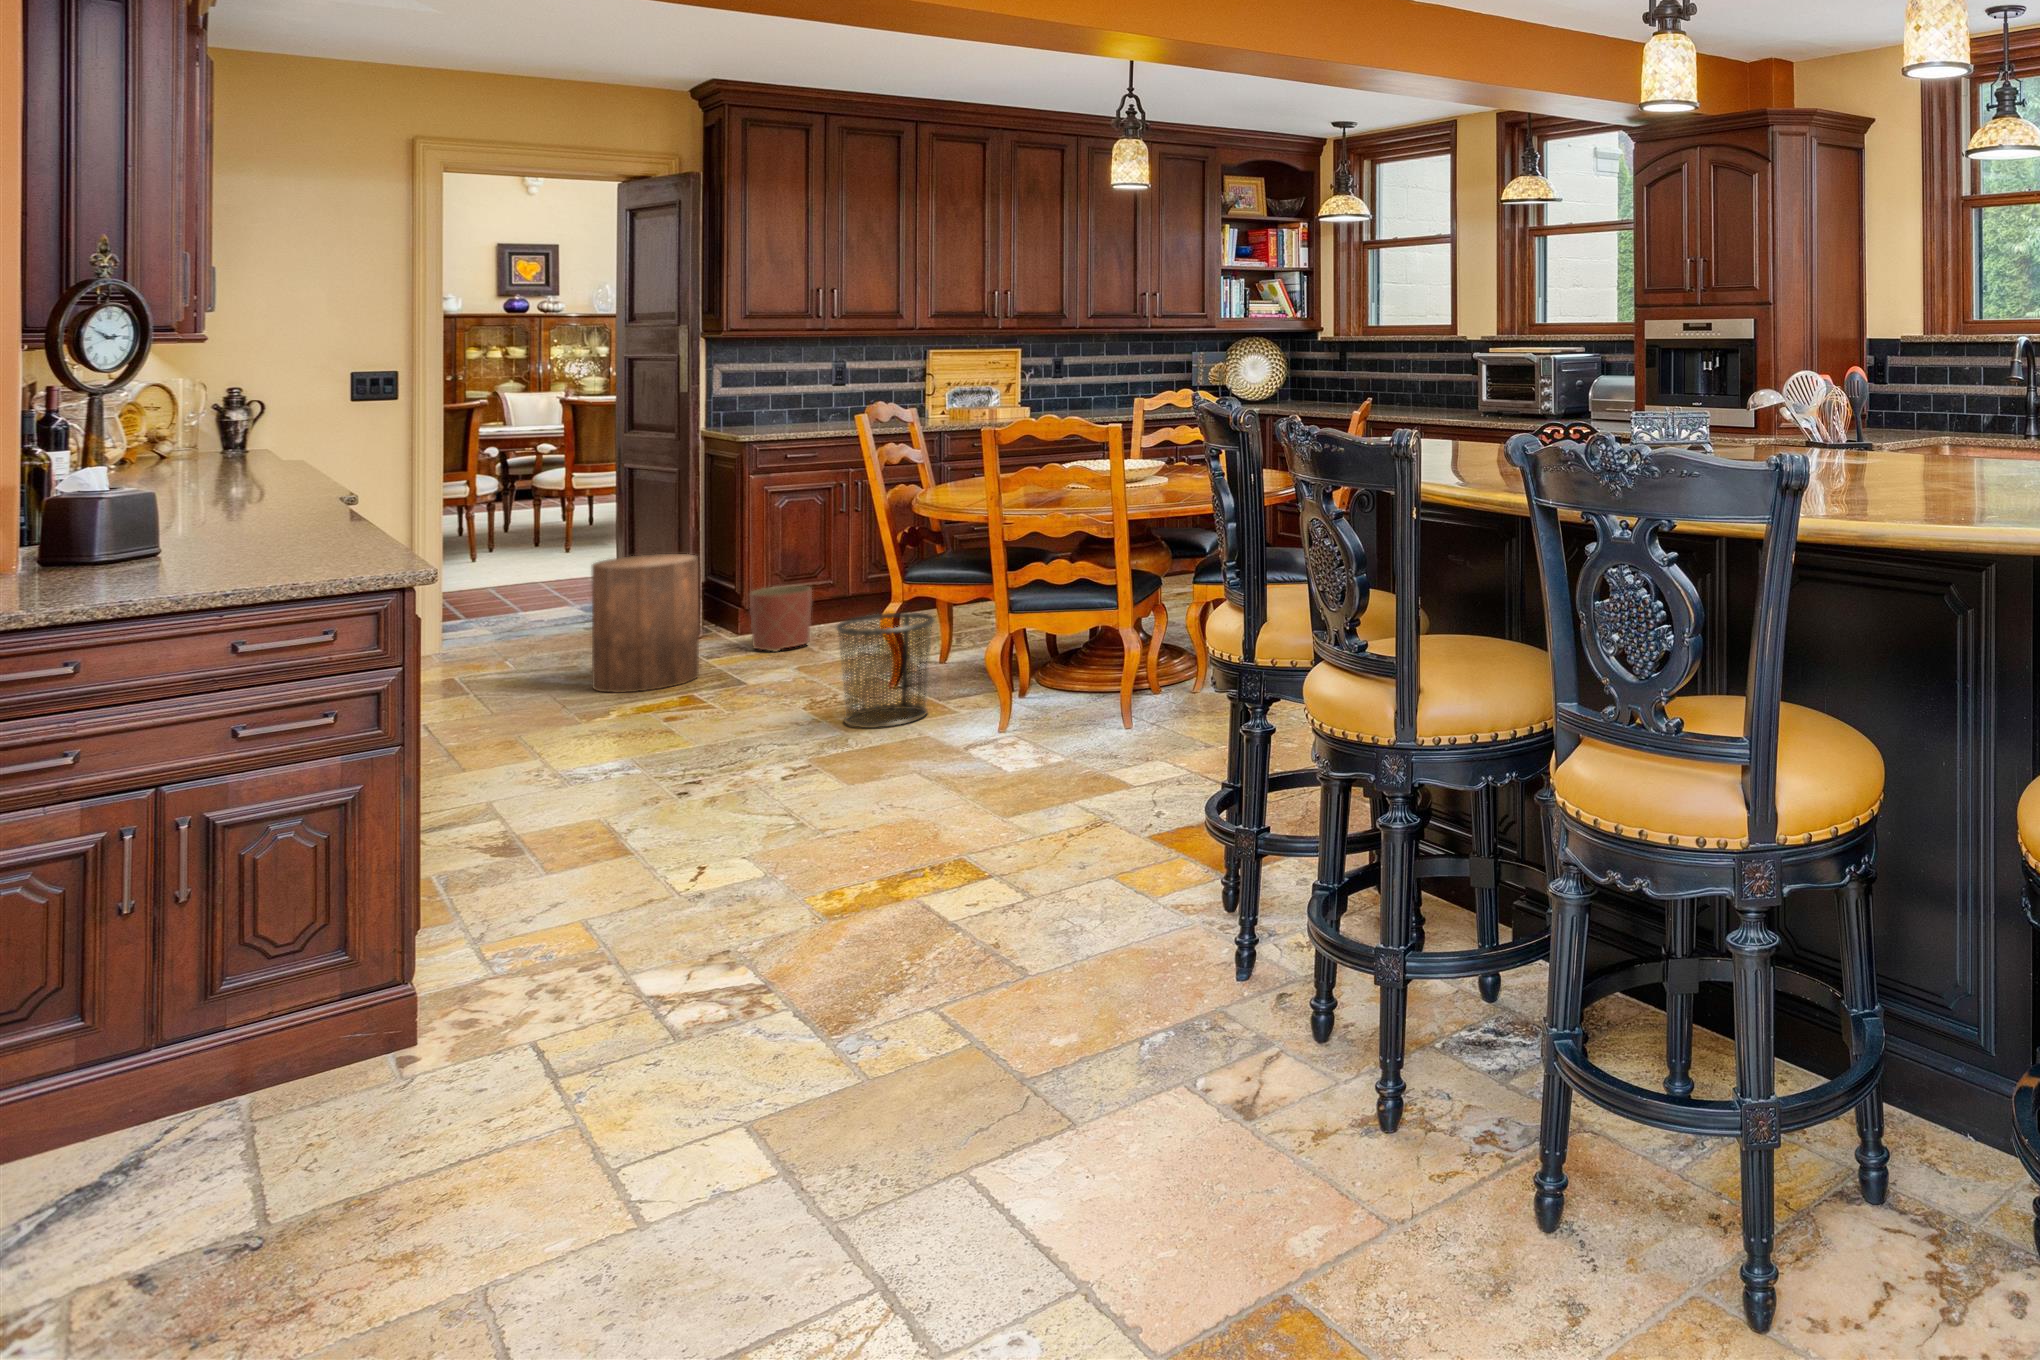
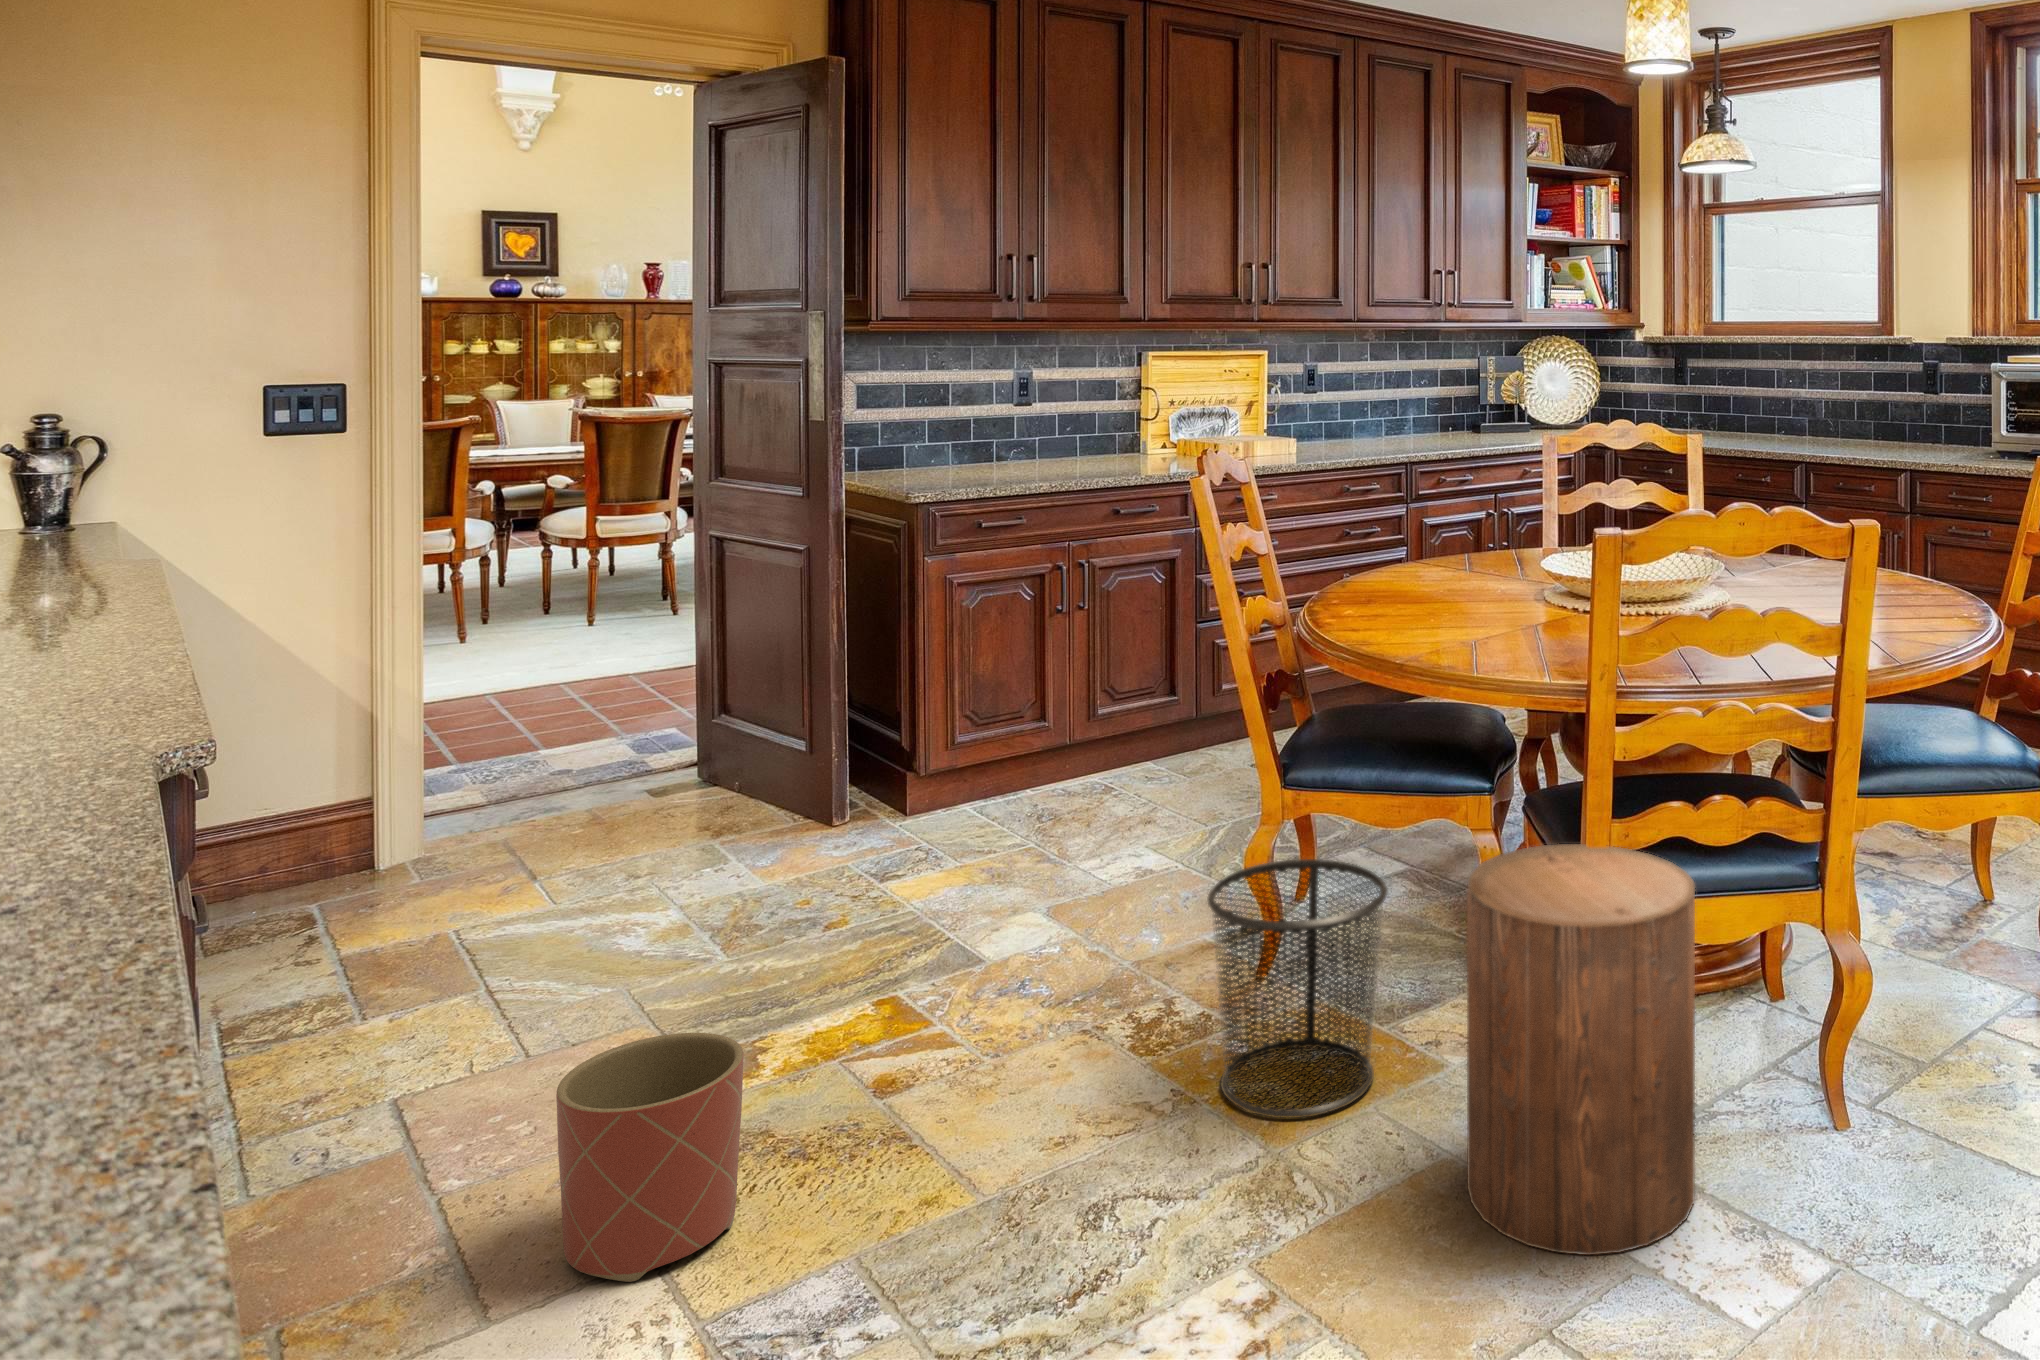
stool: present [592,554,699,693] -> present [1467,844,1695,1255]
planter: present [750,586,812,652] -> present [556,1033,744,1282]

